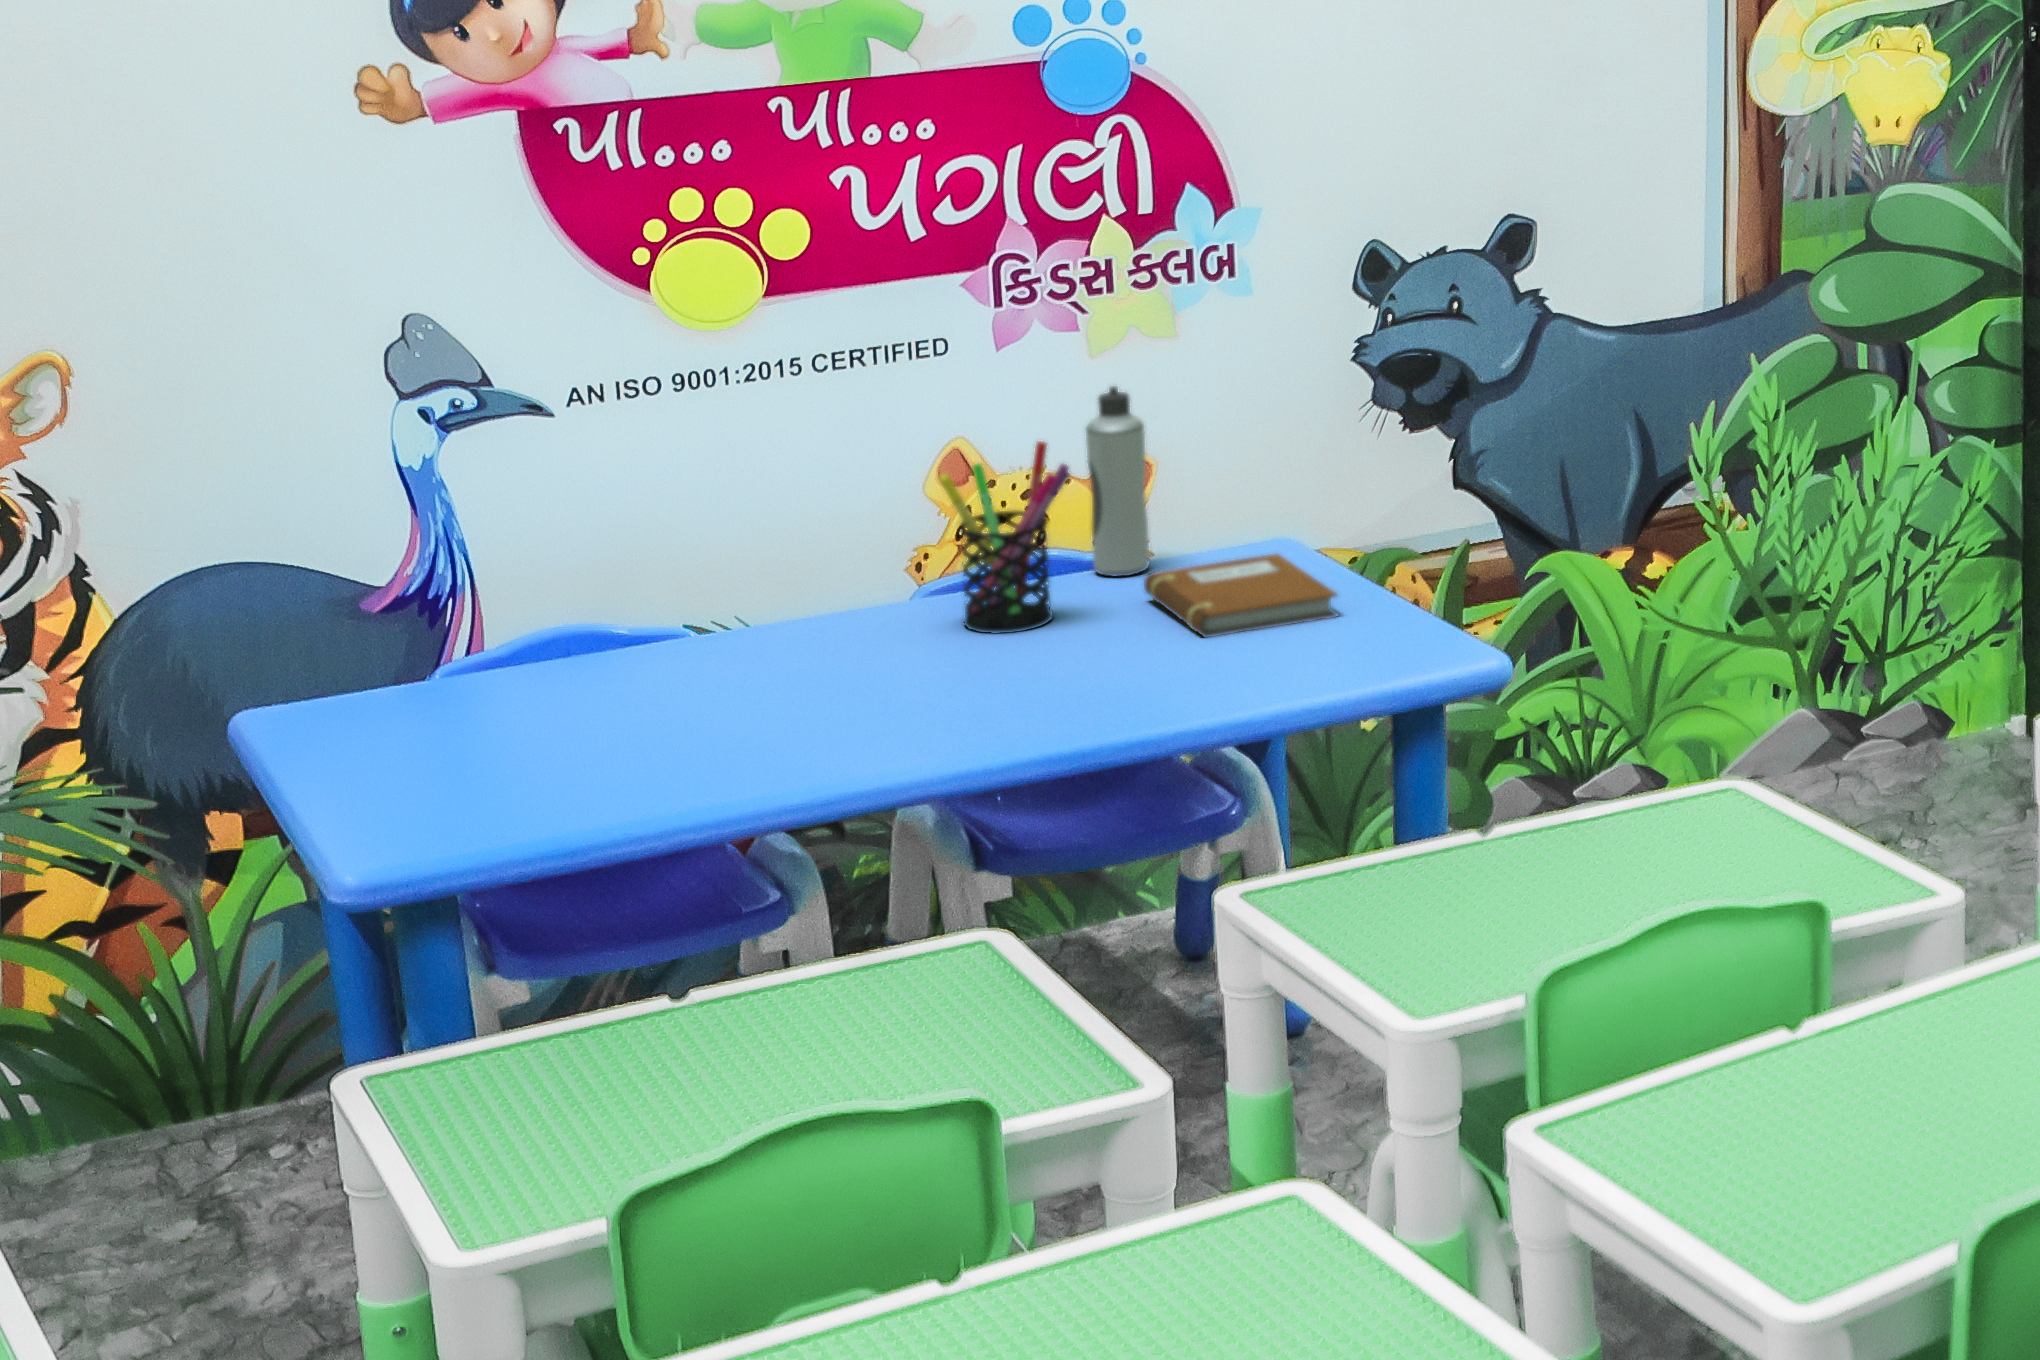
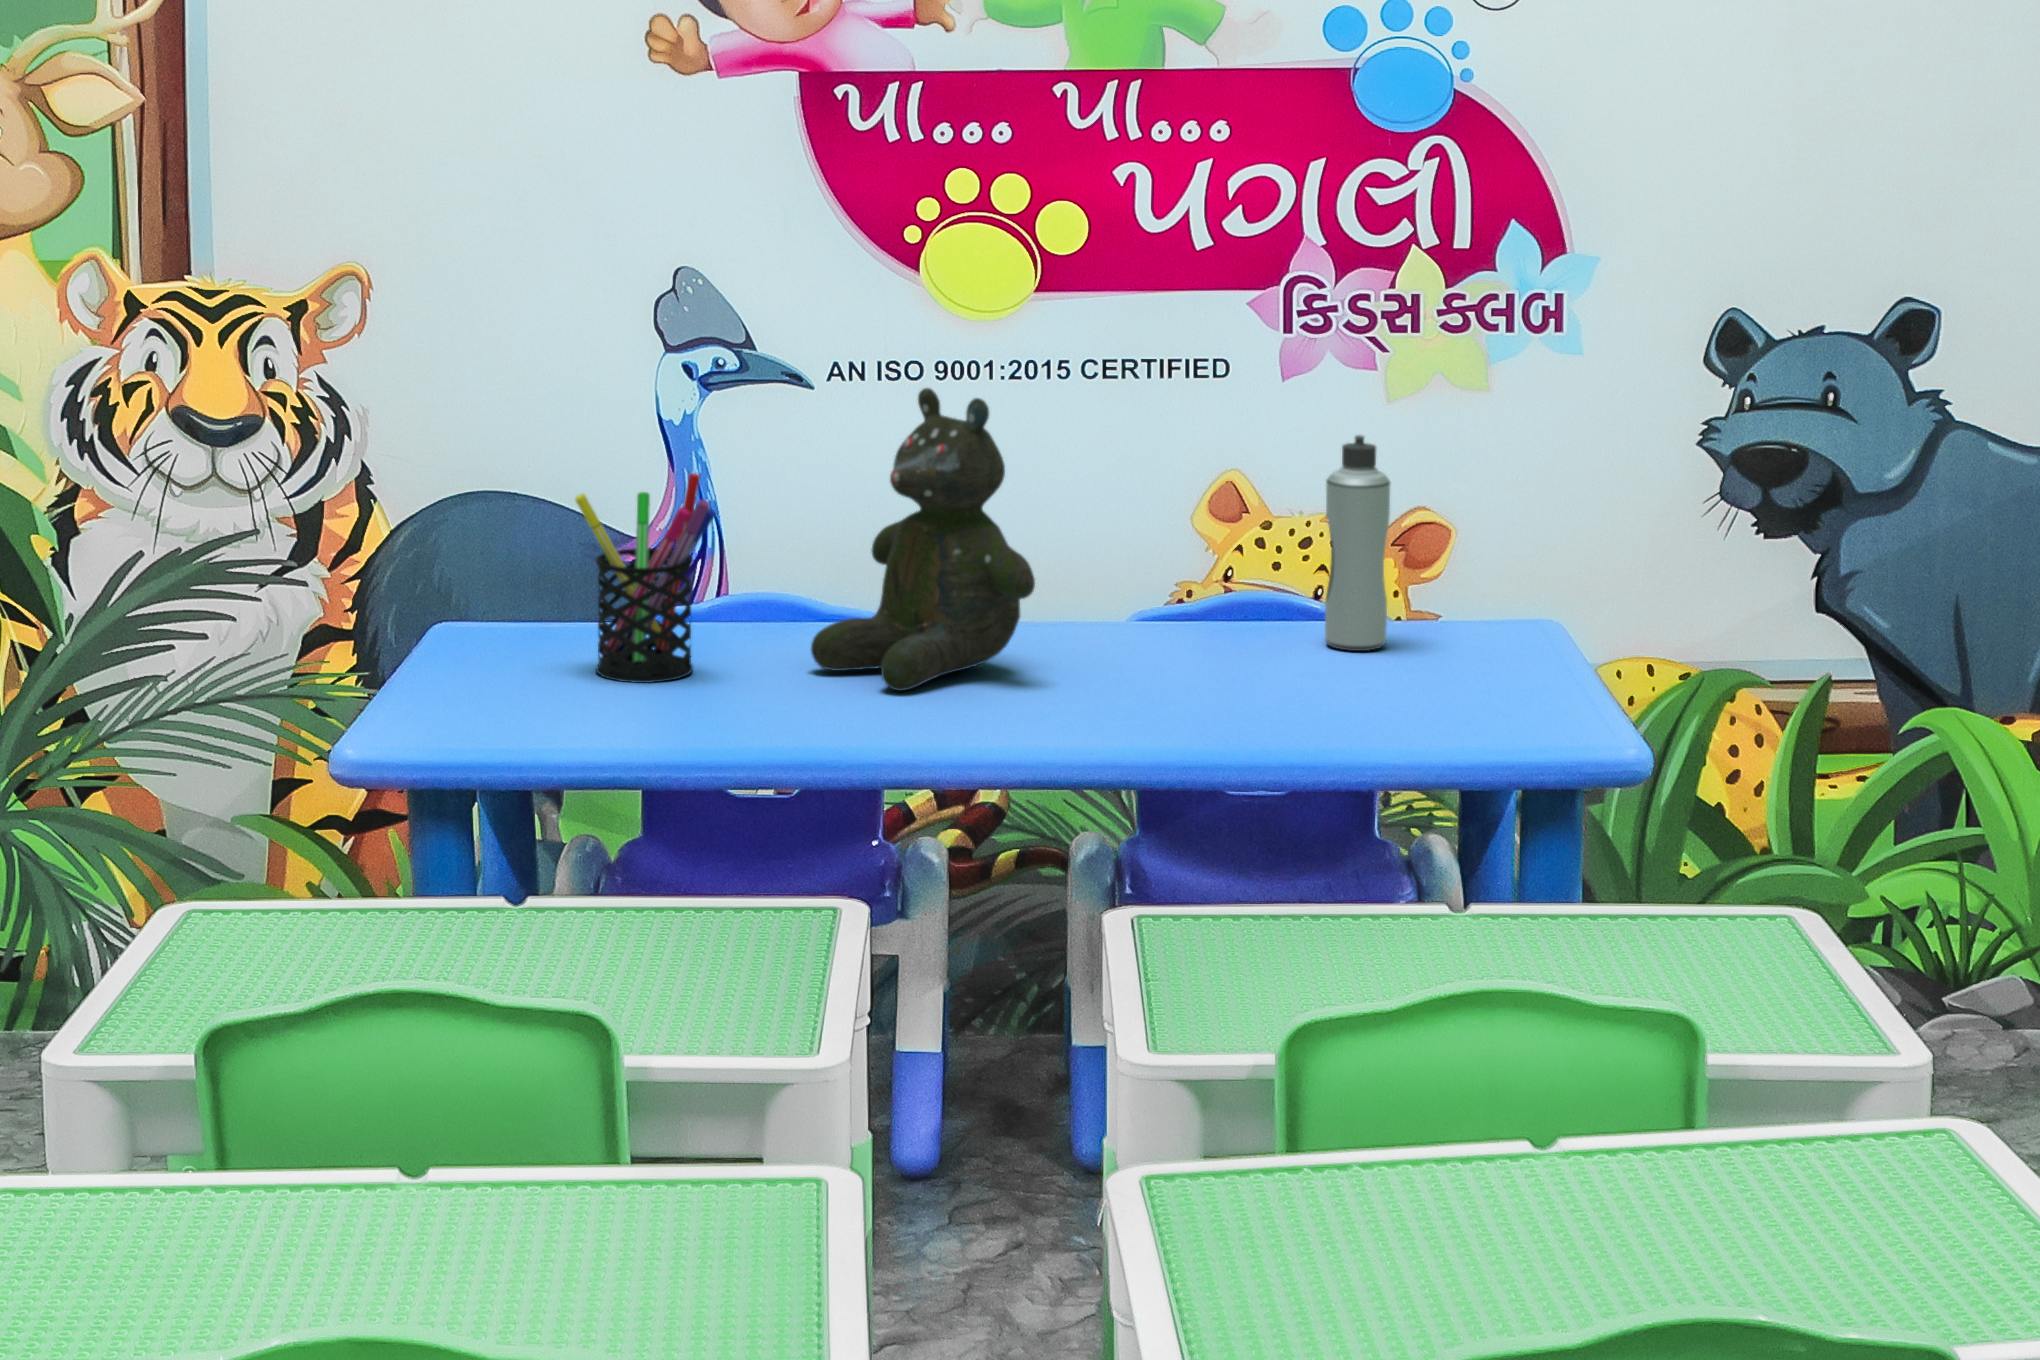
teddy bear: none [651,402,873,689] -> present [811,388,1035,691]
pen holder: present [939,441,1070,633] -> present [575,473,716,683]
notebook: present [1144,553,1337,637] -> none [1349,644,1537,722]

